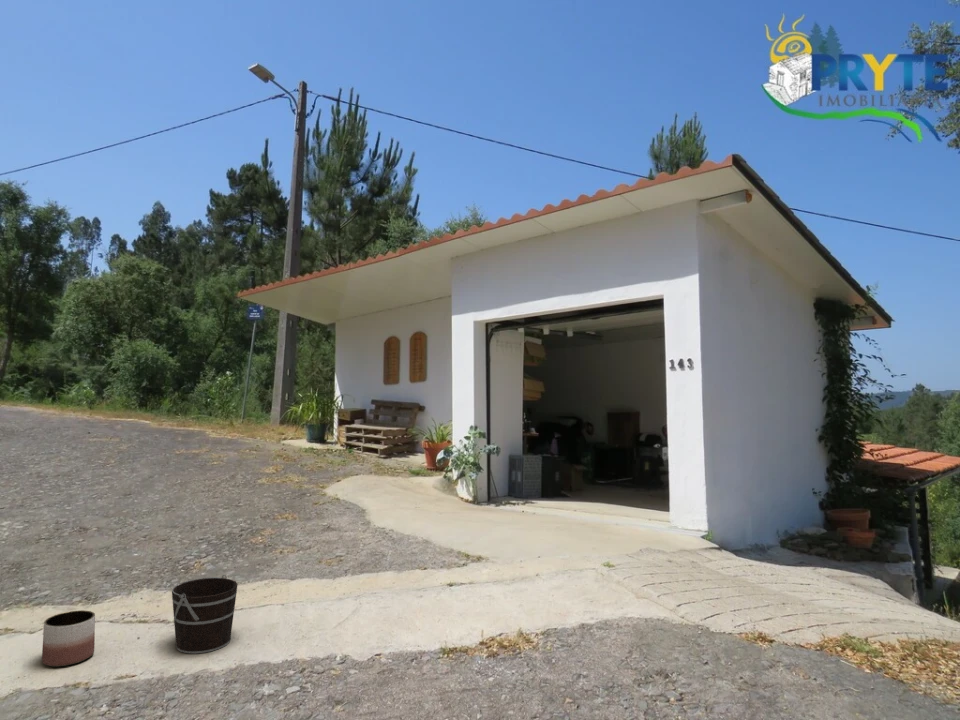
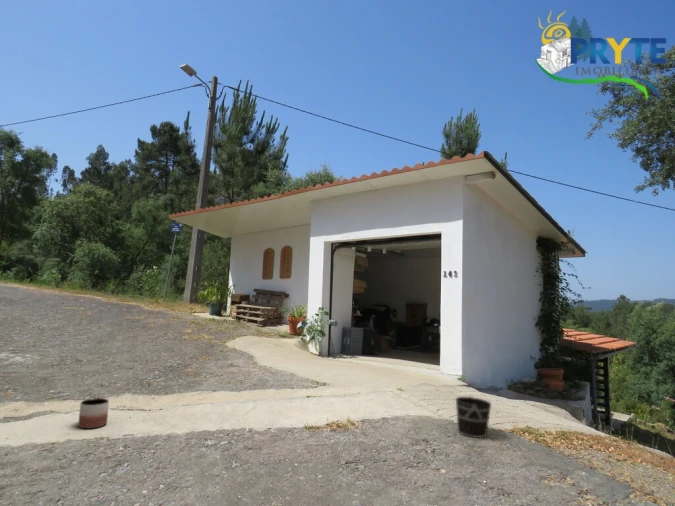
bucket: present [172,575,238,654] -> present [456,396,491,438]

